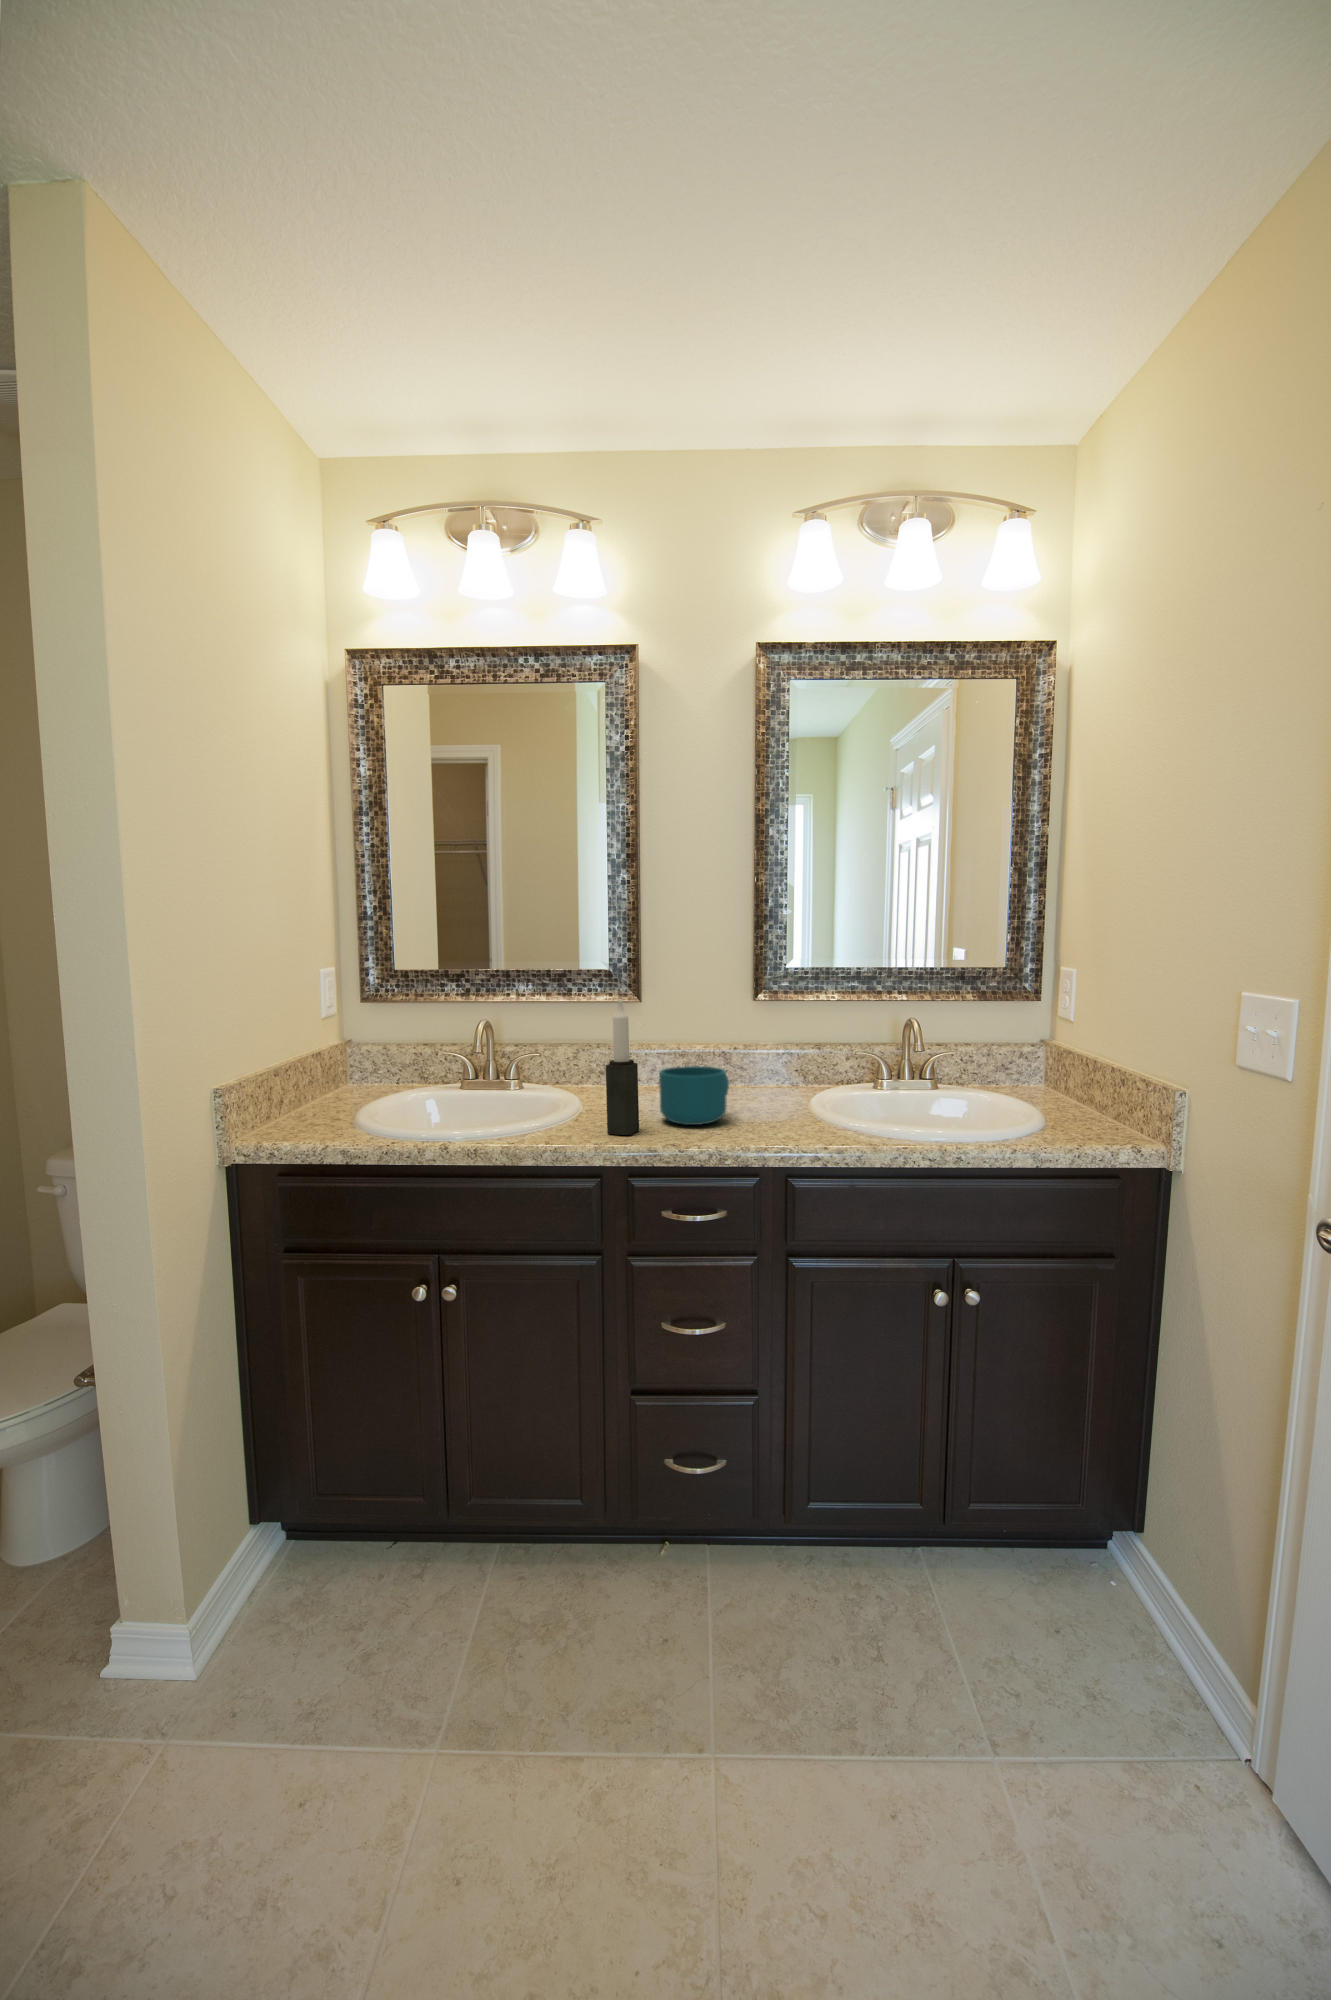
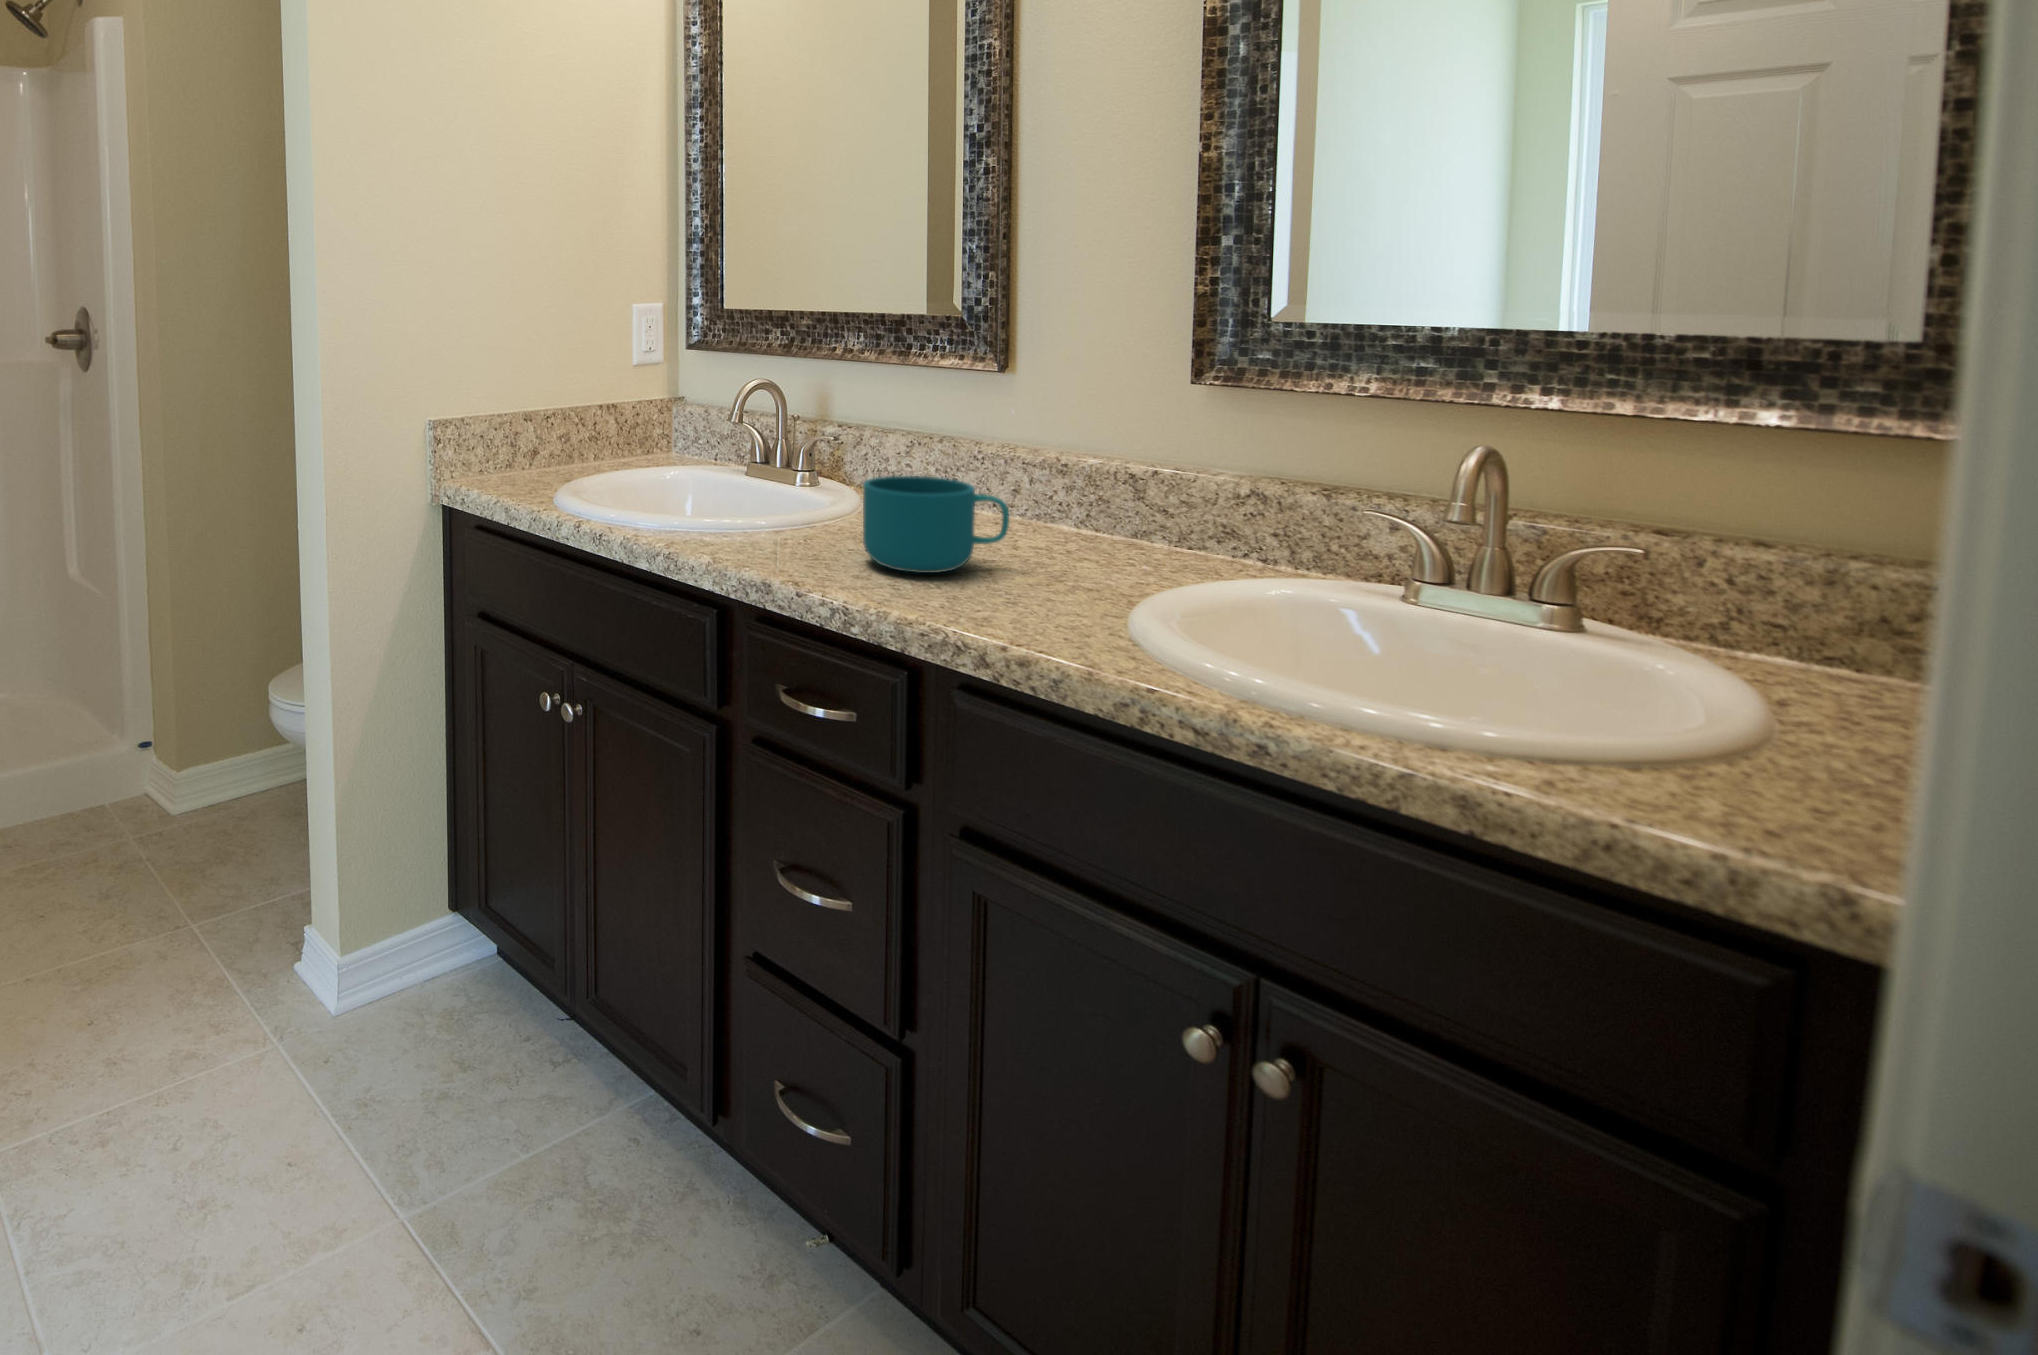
candle: present [606,999,639,1135] -> none [761,360,810,560]

